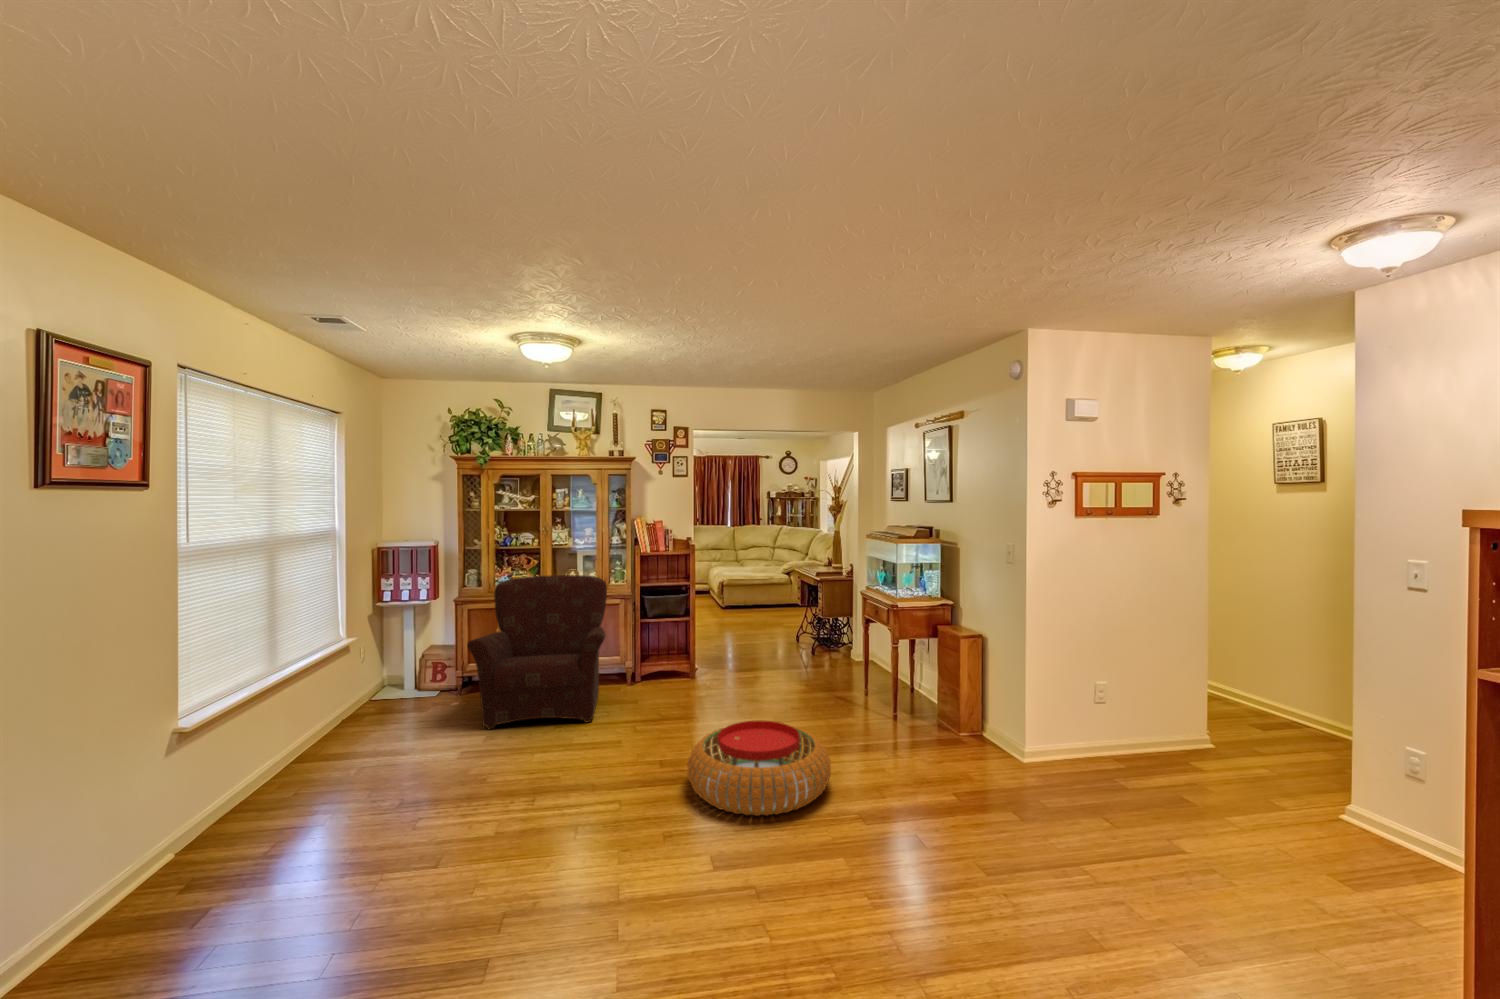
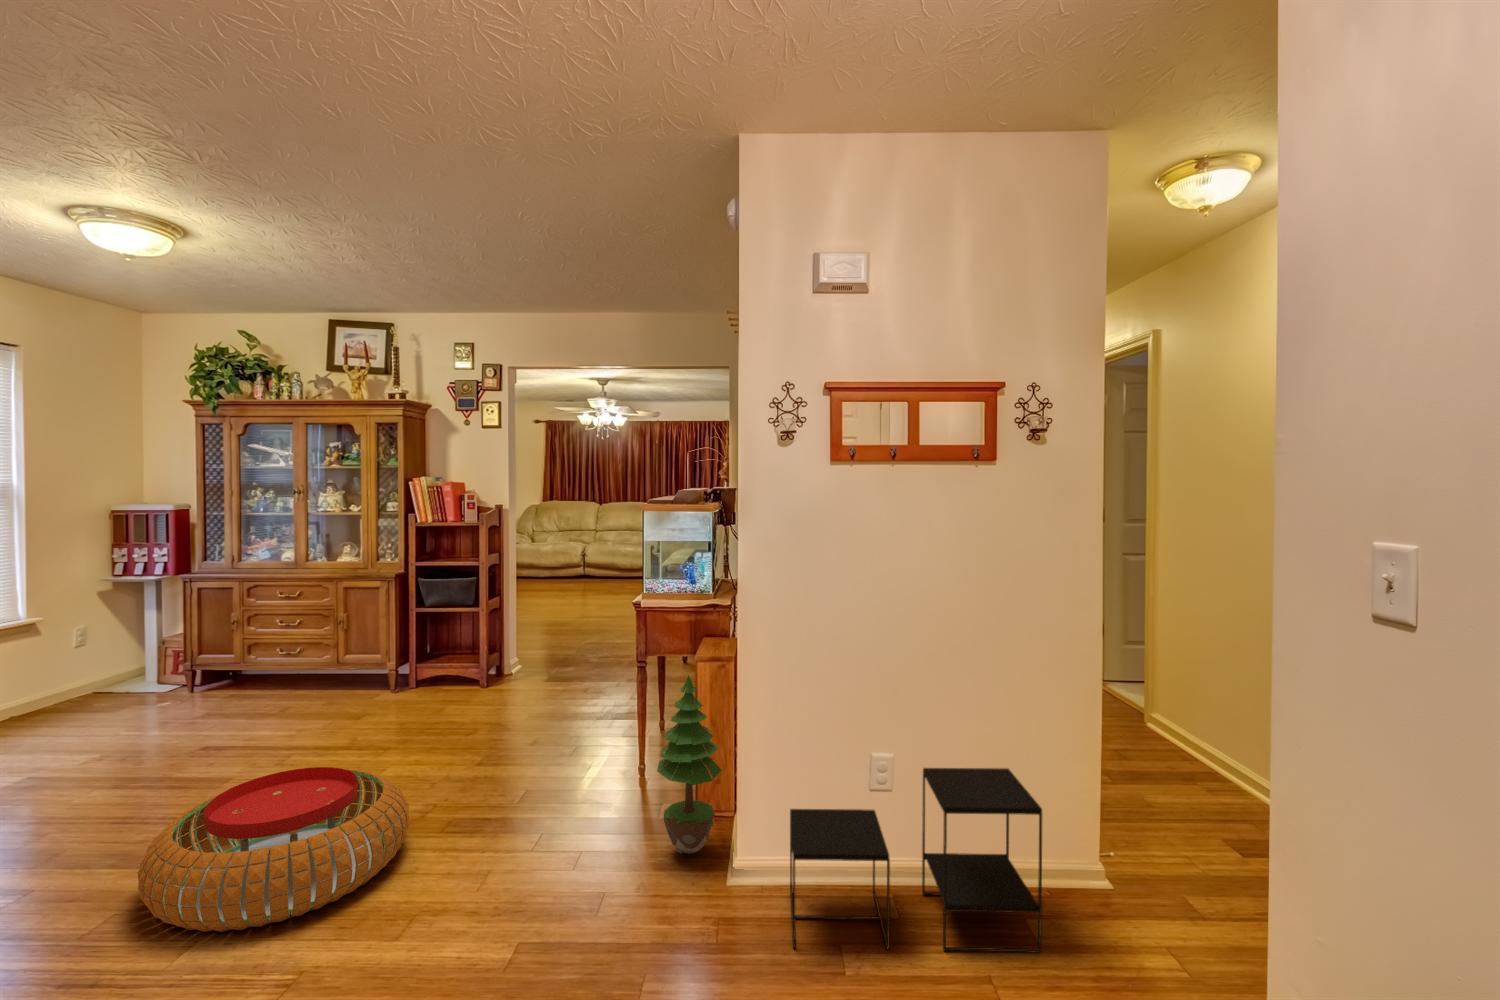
armchair: present [467,575,607,729] -> none [100,549,356,743]
potted tree: none [961,645,1003,755] -> present [657,675,722,854]
side table: none [1060,685,1211,788] -> present [790,768,1042,953]

